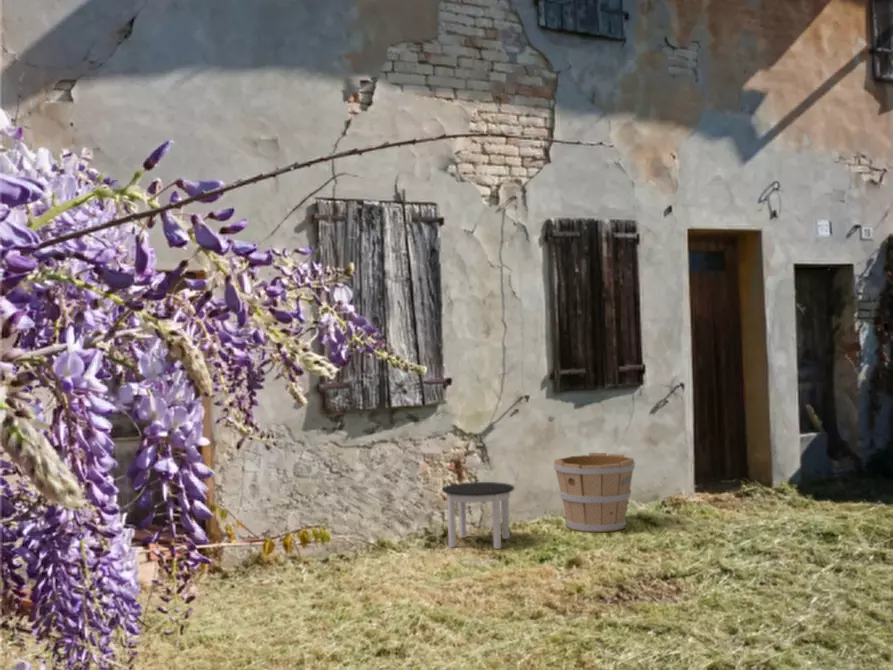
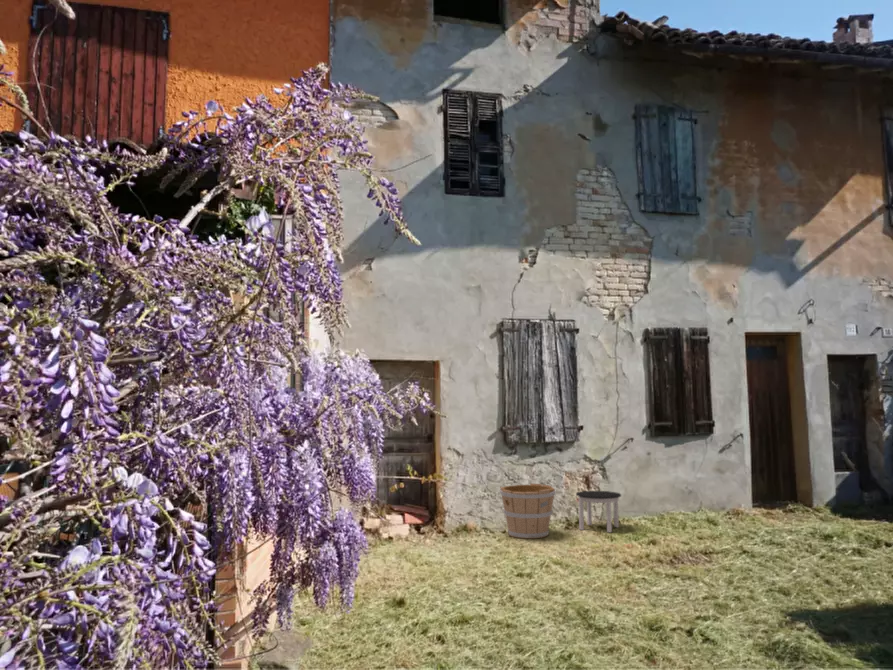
wooden bucket: present [554,453,635,532] -> present [500,483,556,539]

